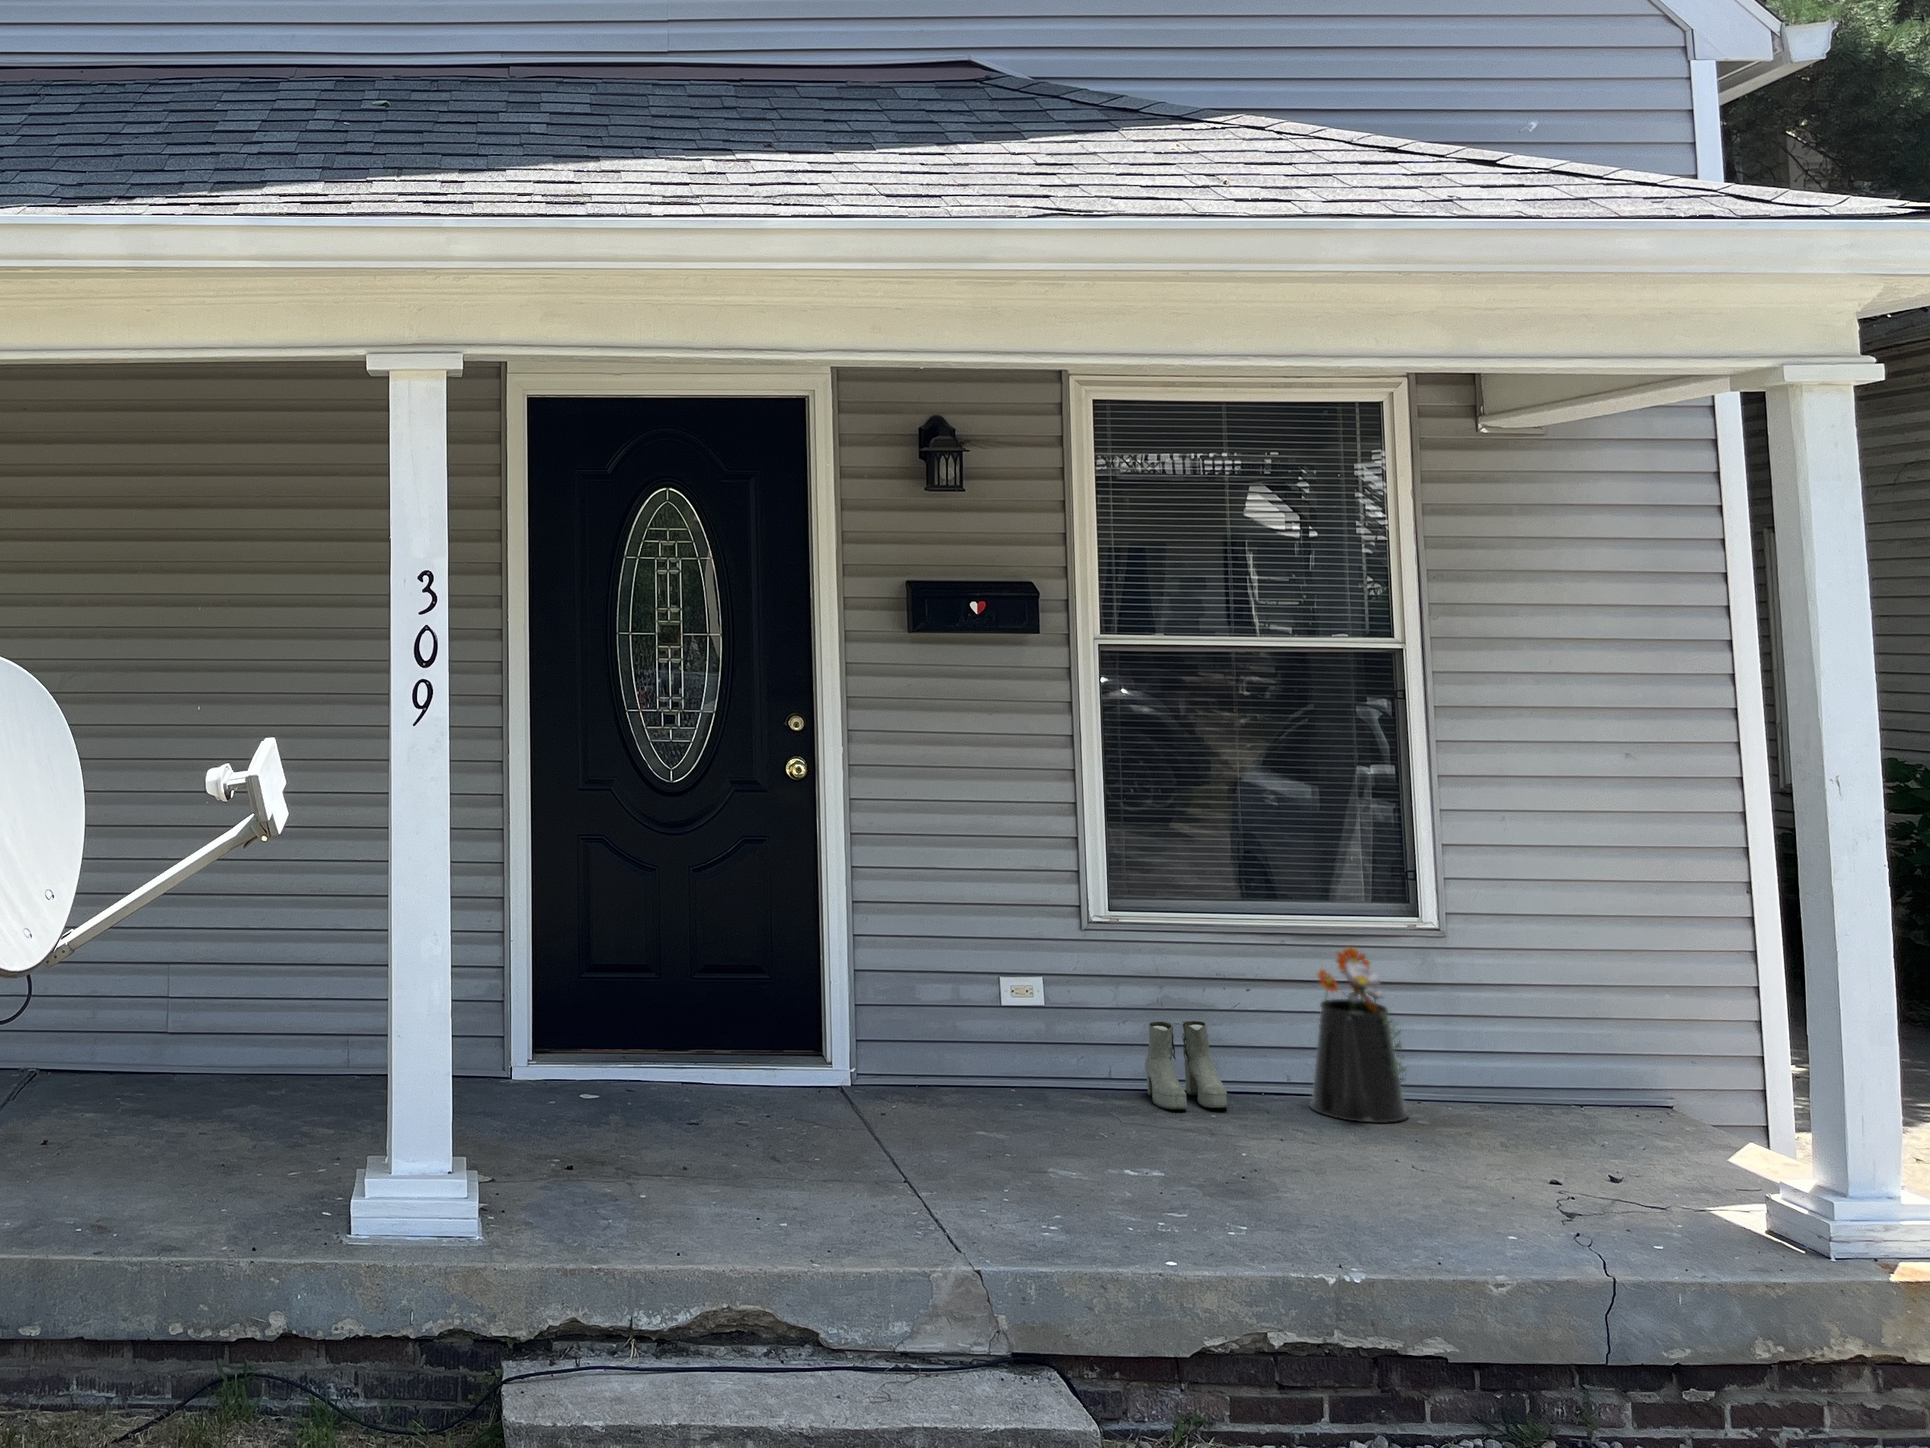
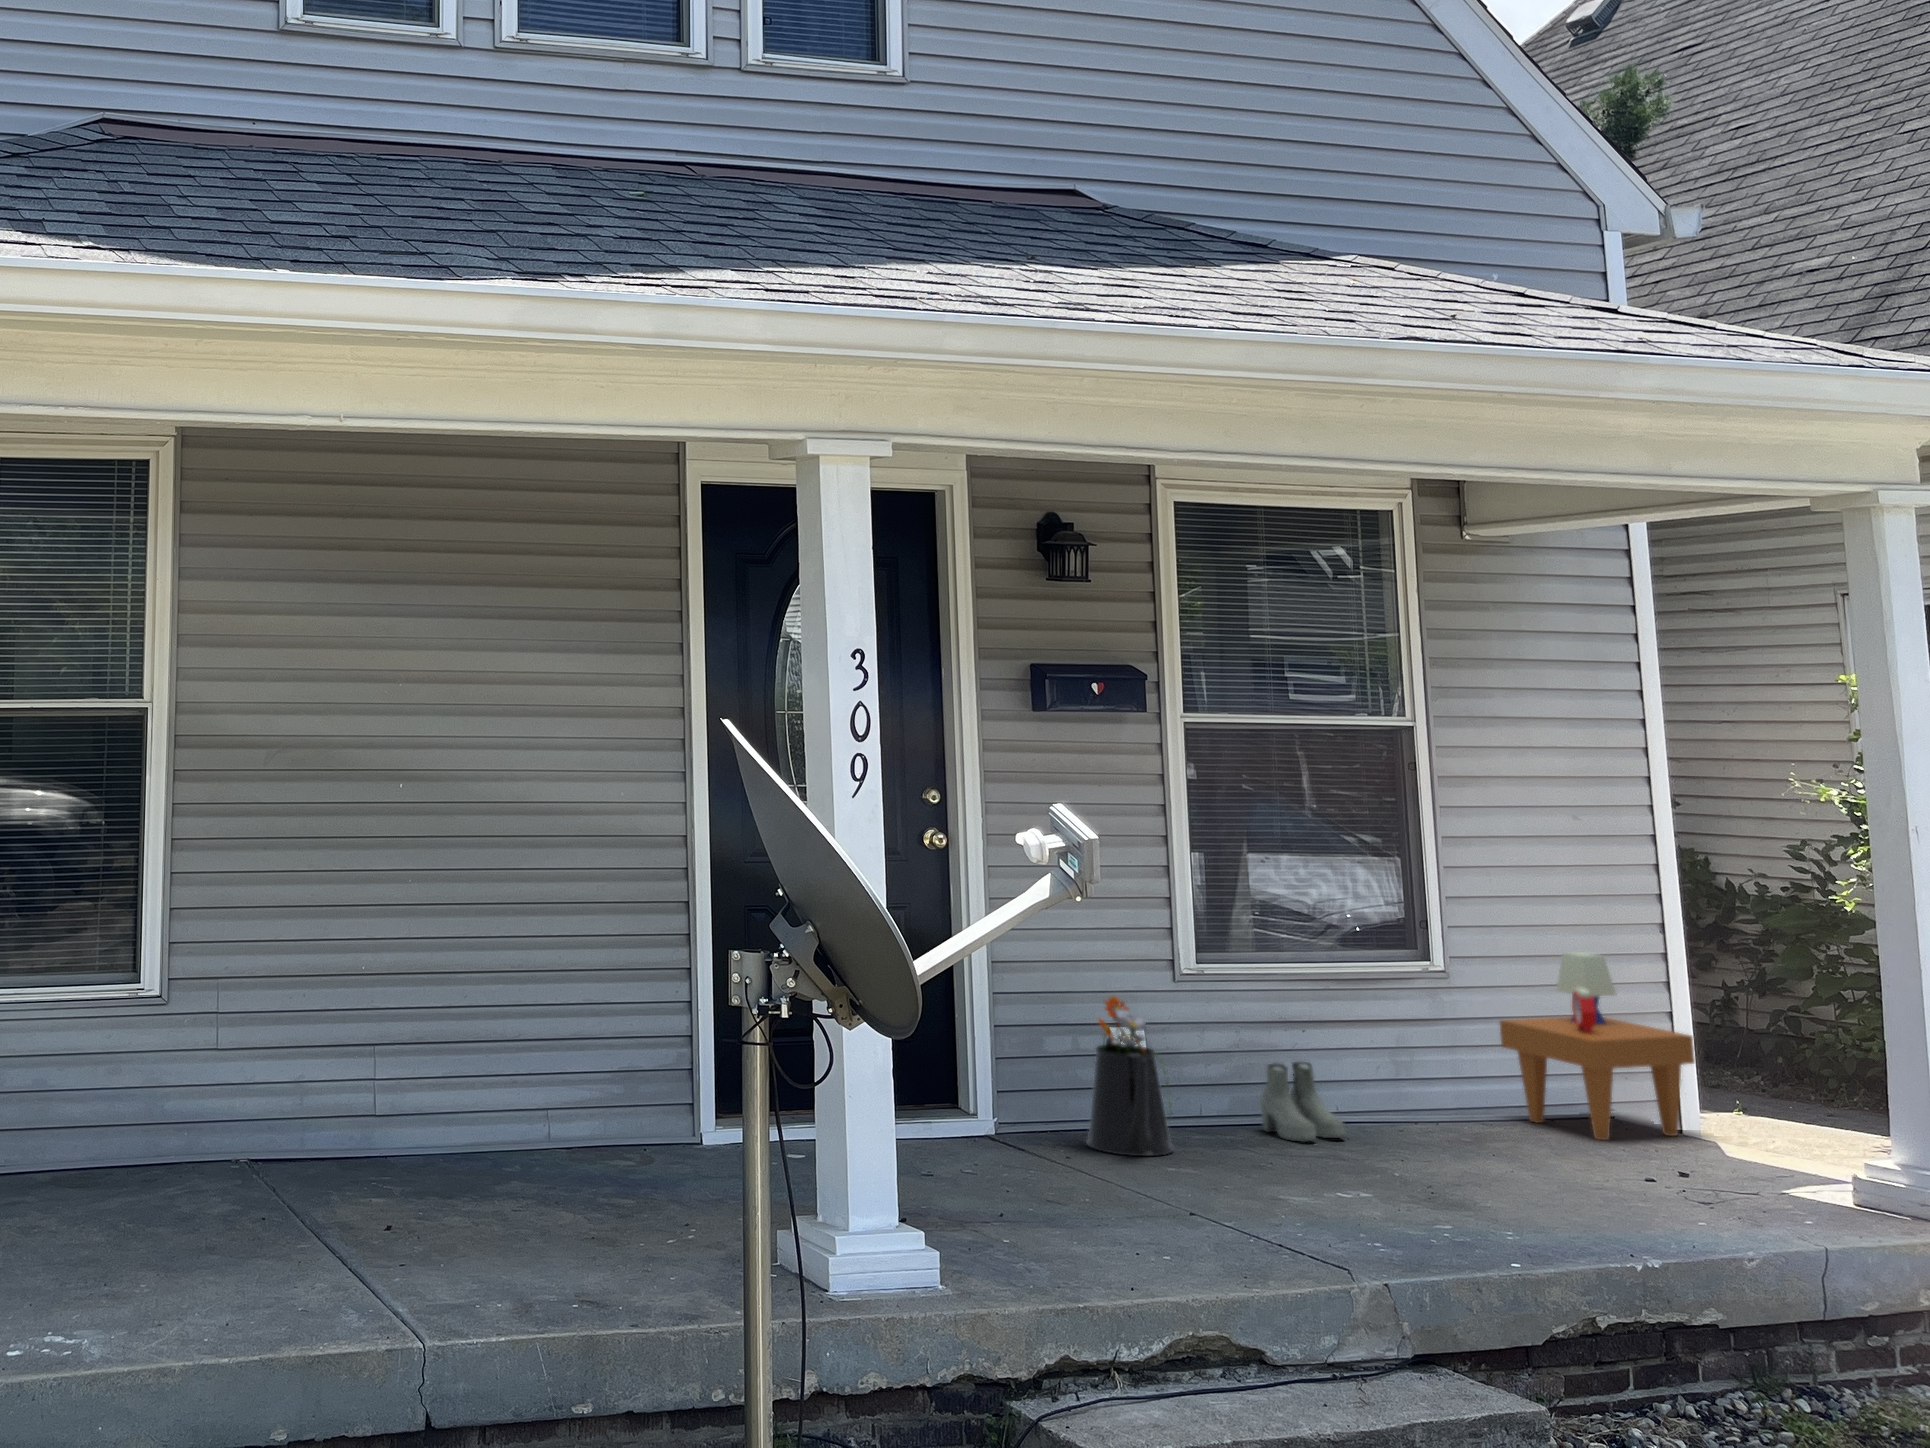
side table: none [1472,915,1689,1135] -> present [1500,952,1695,1140]
watering can: present [1309,947,1408,1123] -> present [1086,996,1174,1156]

